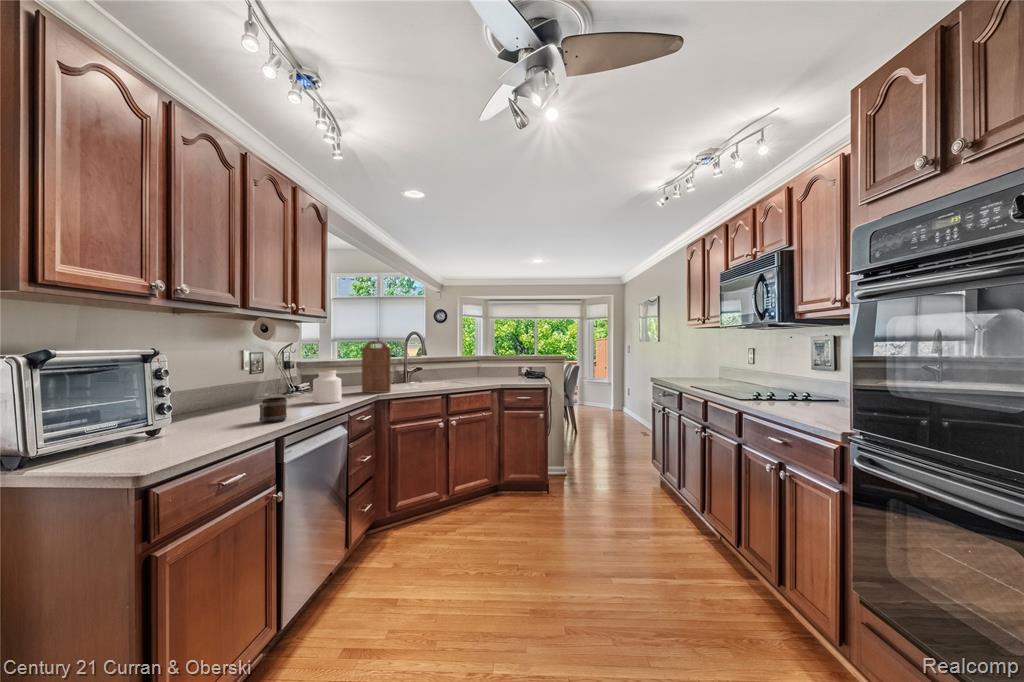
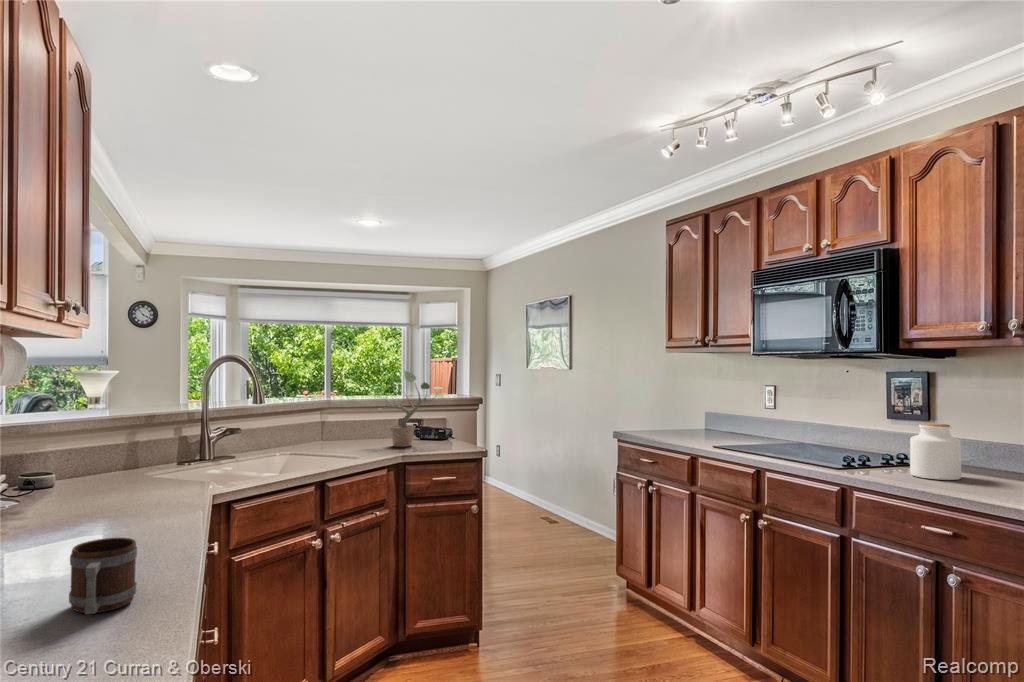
cutting board: present [362,341,391,392] -> none [146,375,222,491]
potted plant: none [491,341,529,382] -> present [388,371,443,447]
jar: present [313,370,341,404] -> present [910,423,961,480]

